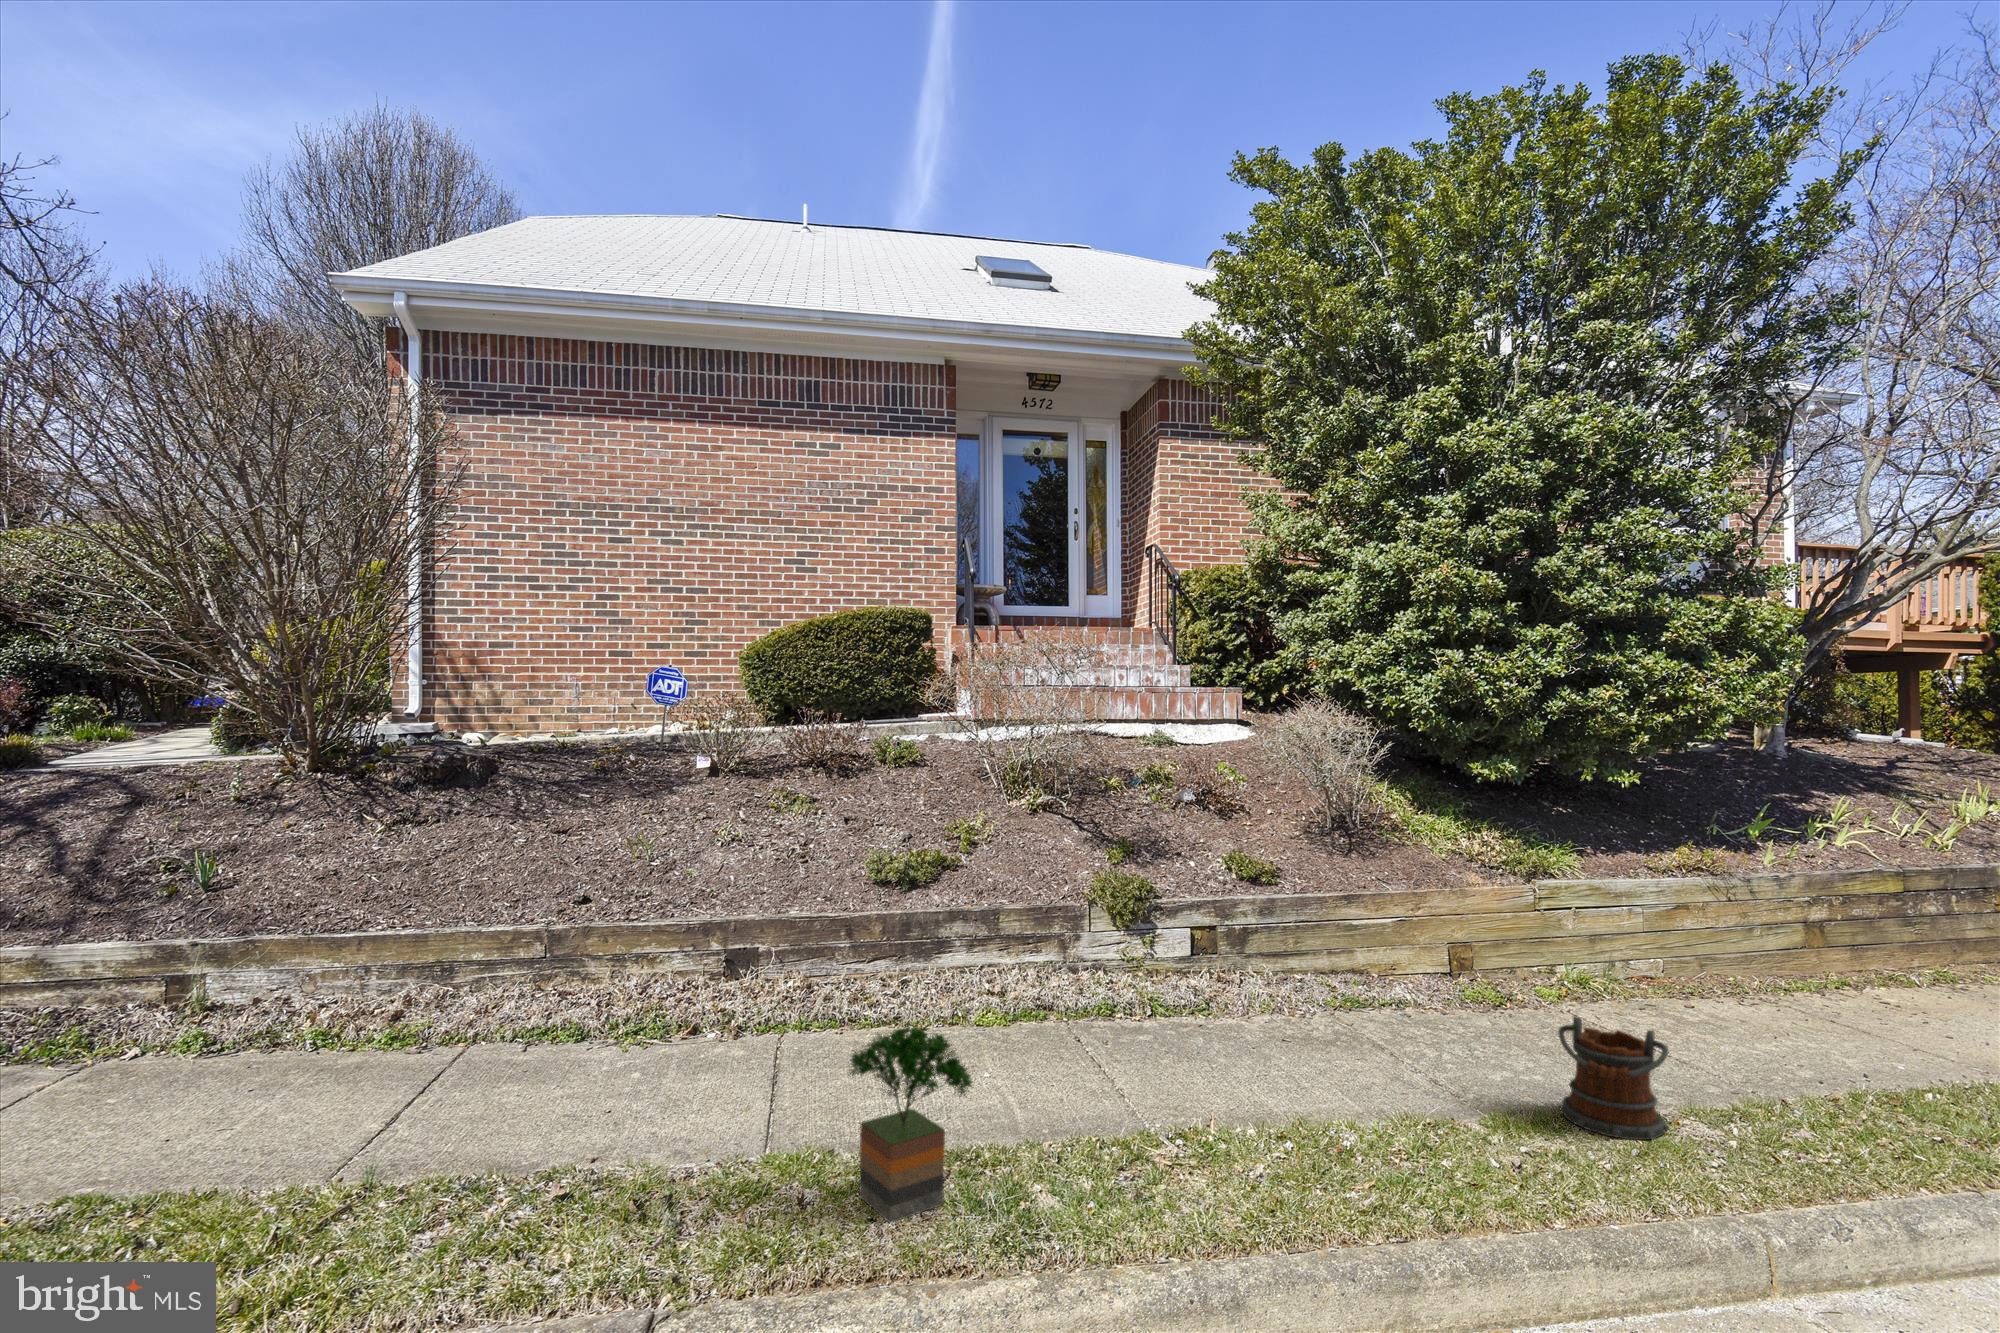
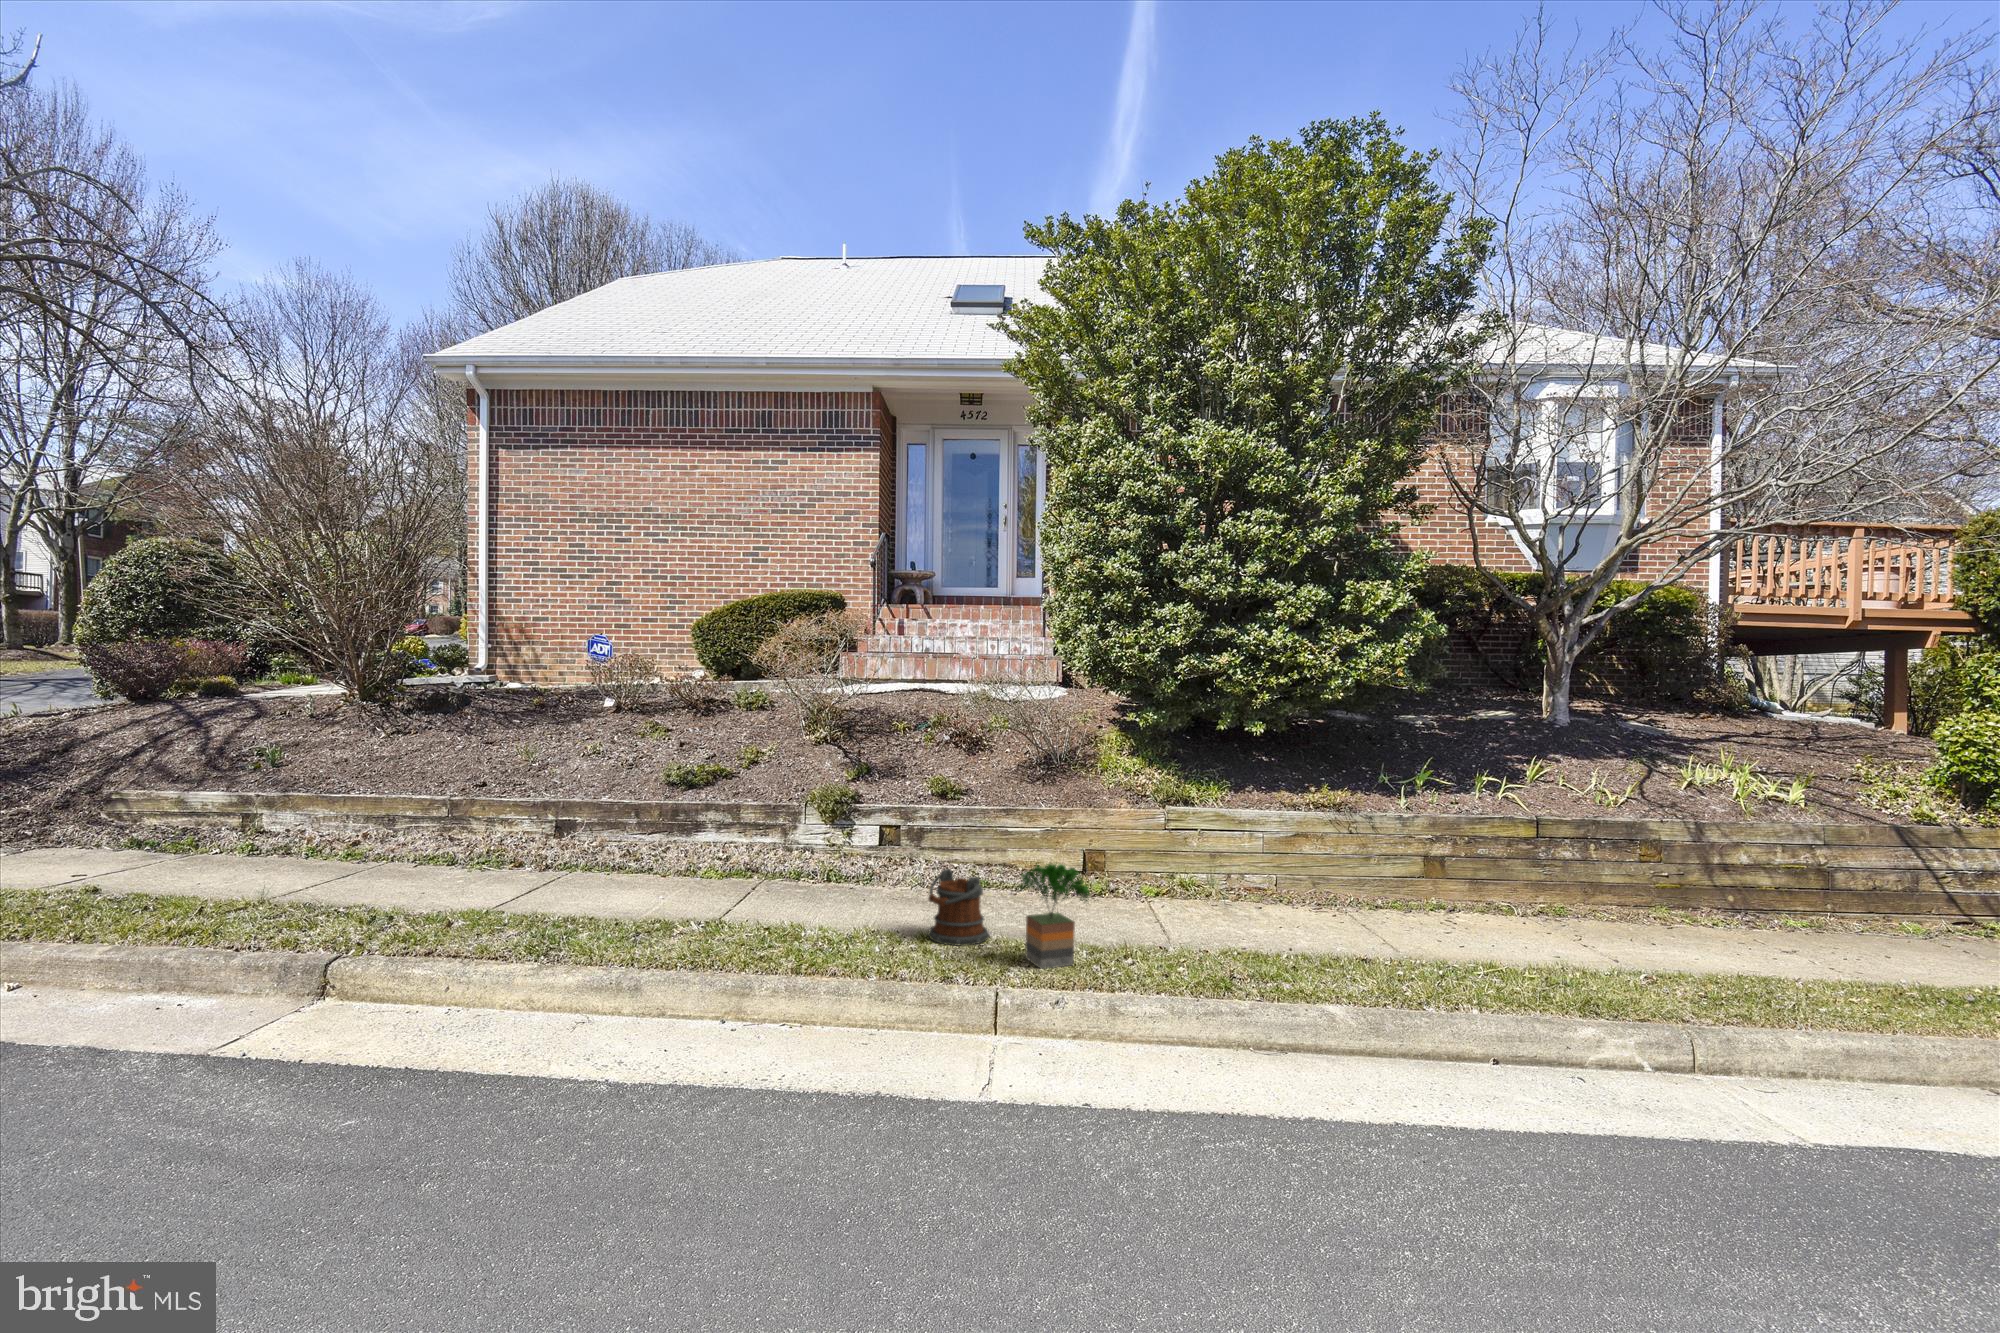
potted tree: present [849,1026,973,1223] -> present [1021,863,1090,969]

